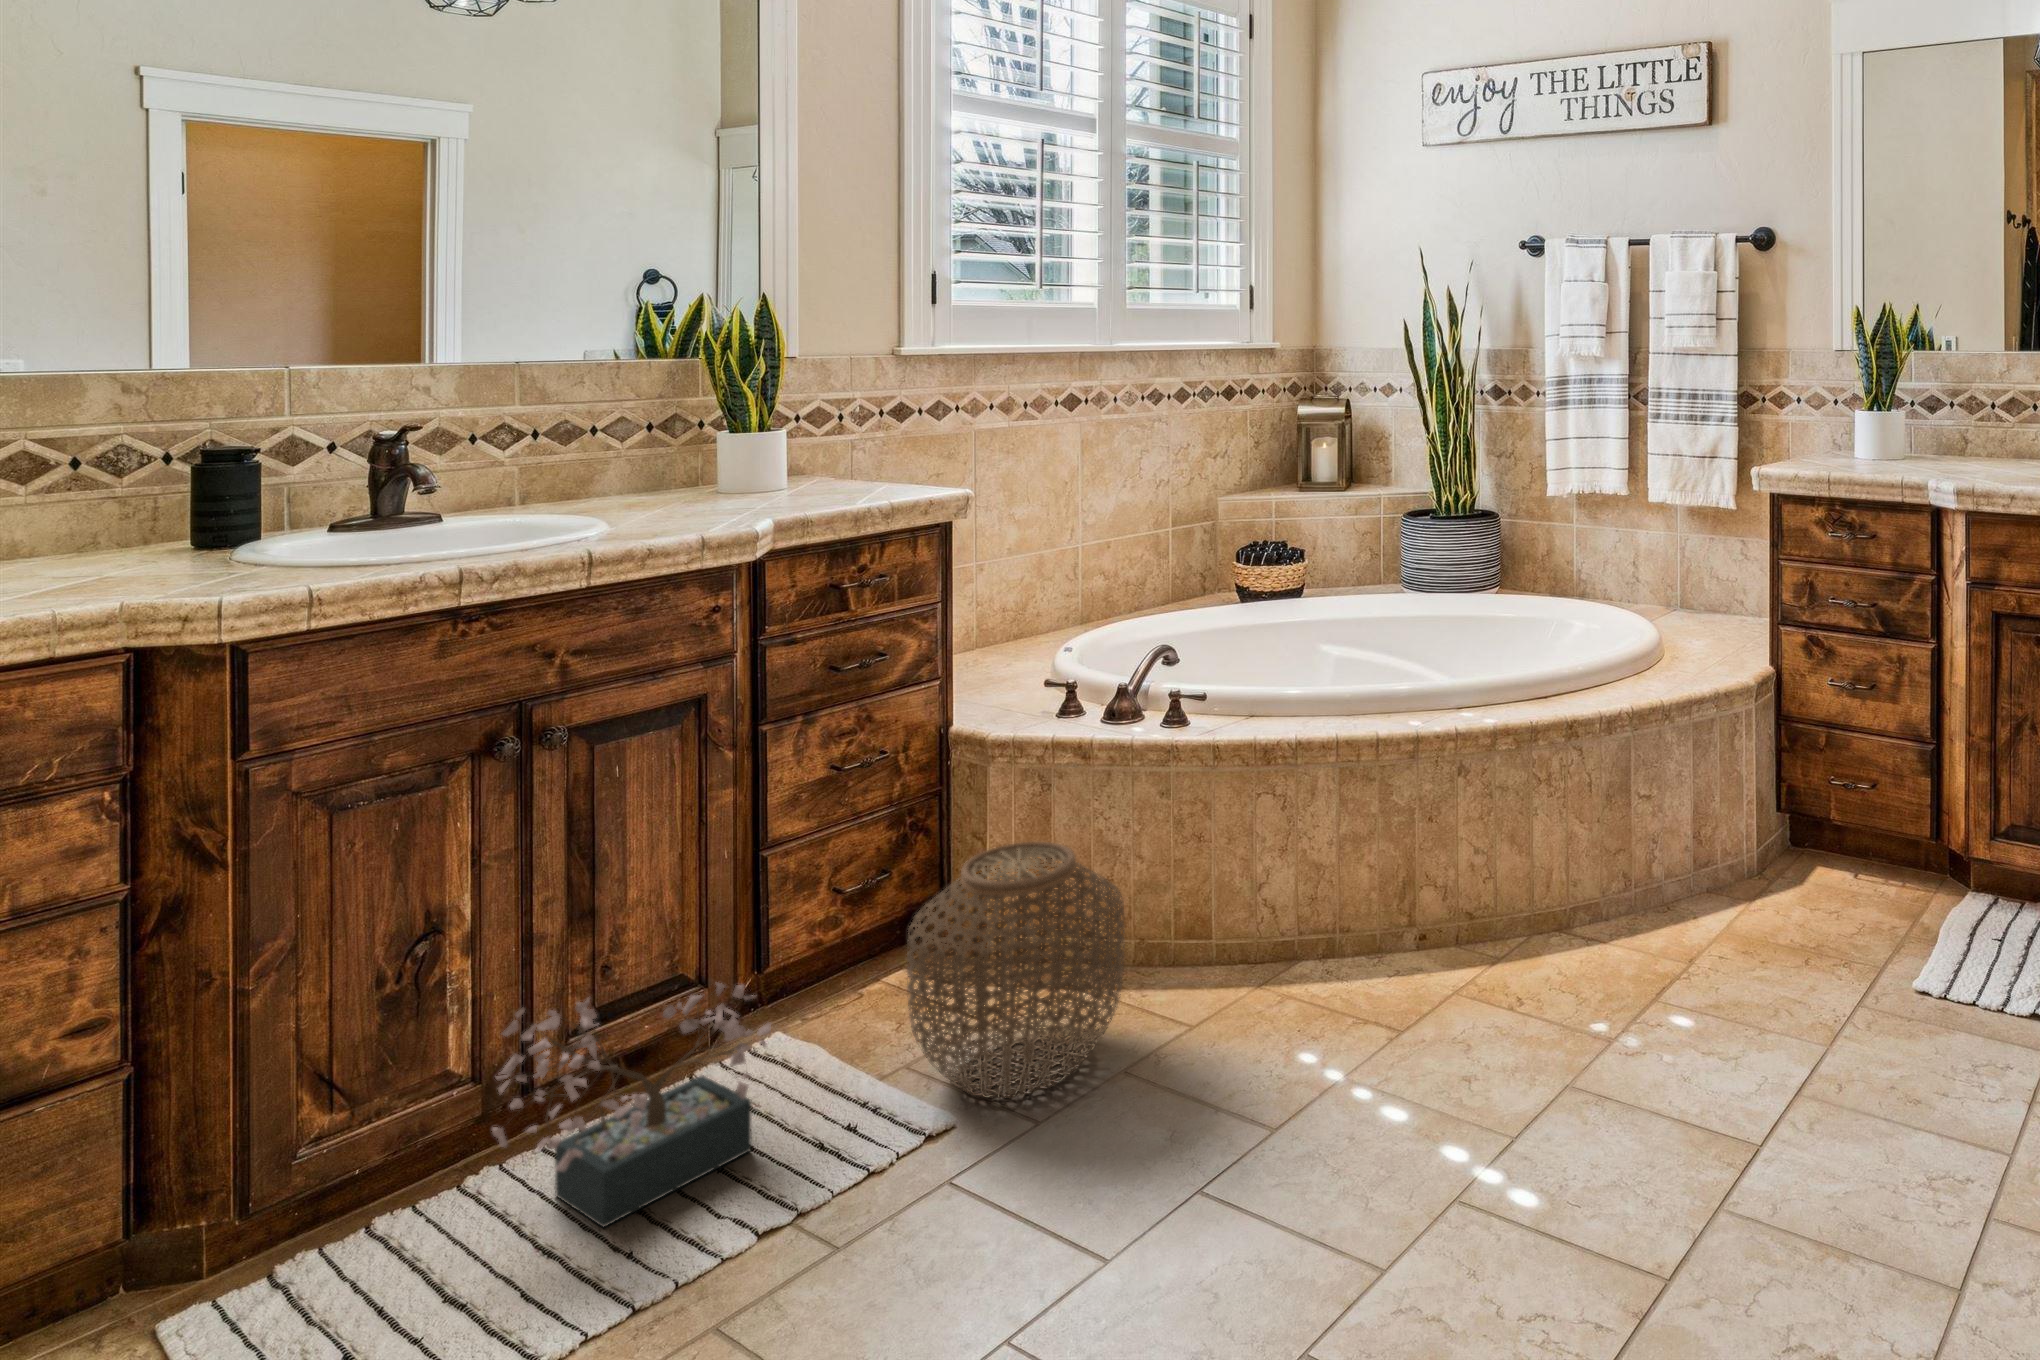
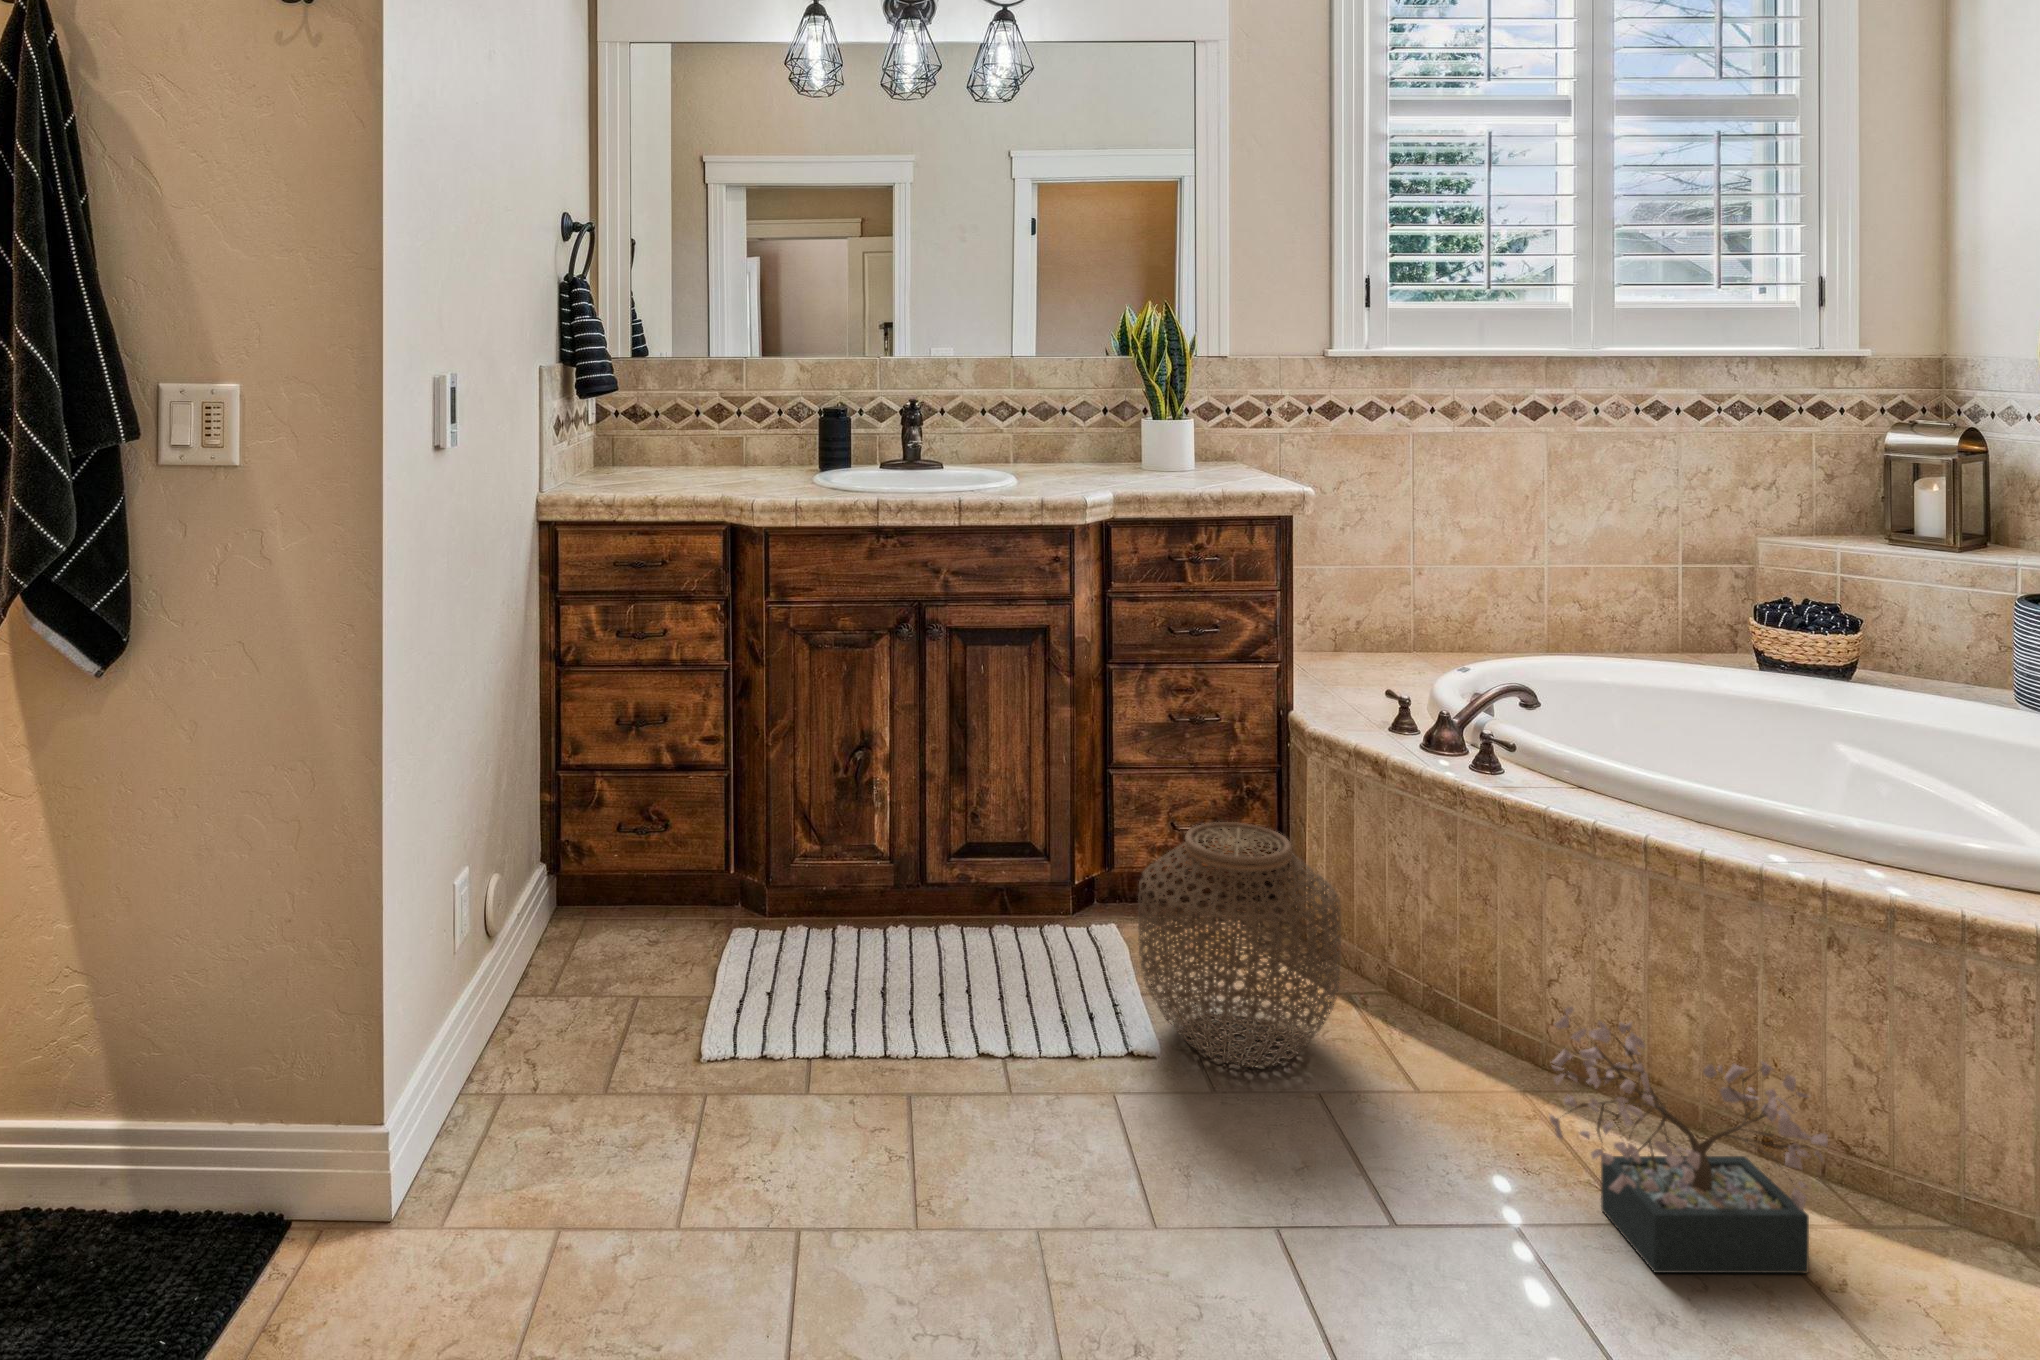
decorative plant: present [492,983,771,1227] -> present [1549,1007,1828,1273]

